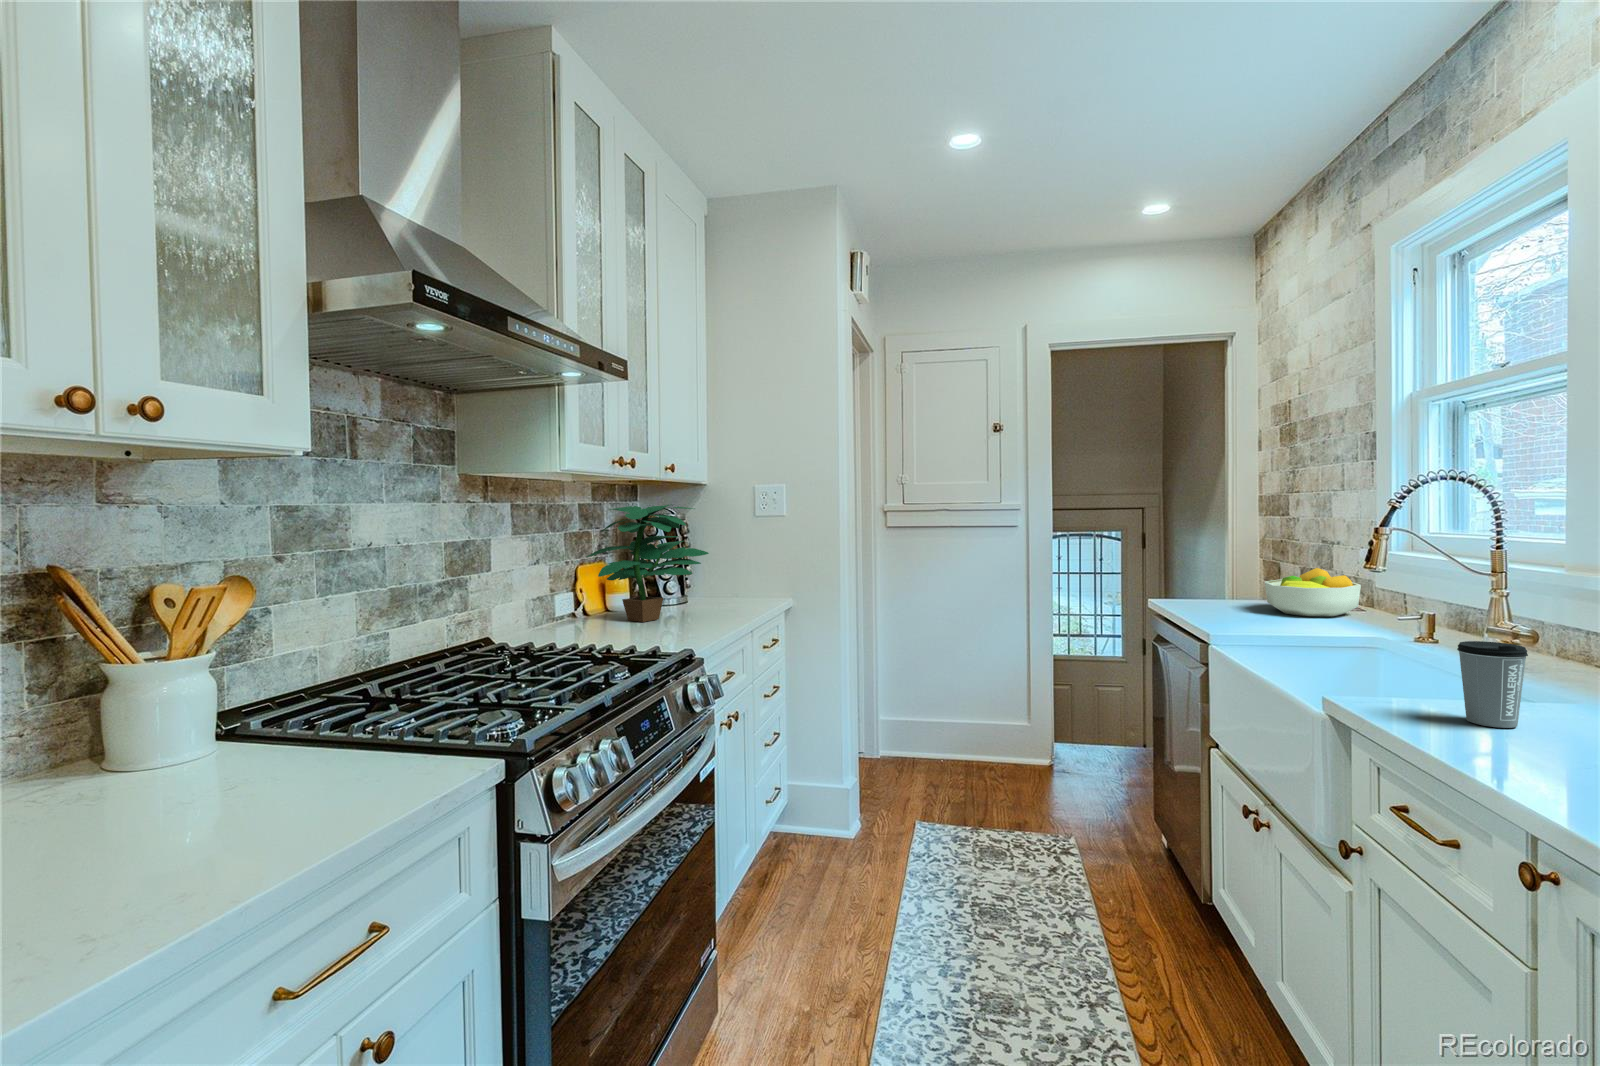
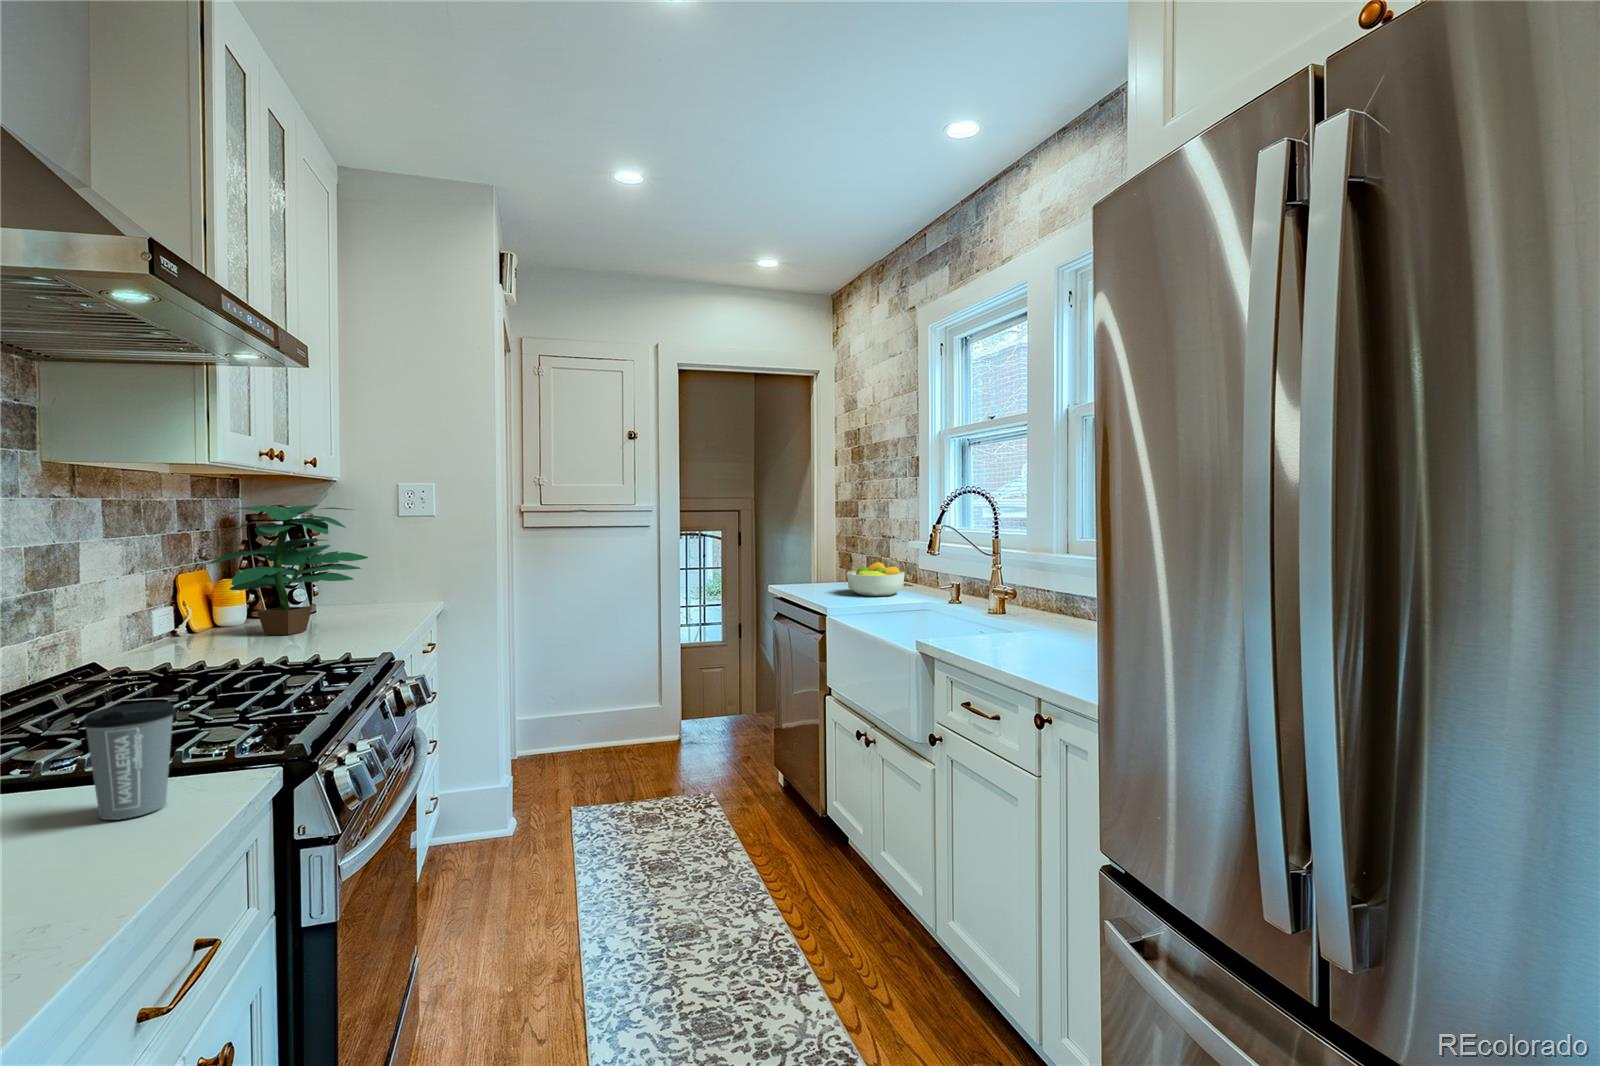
coffee cup: present [1457,641,1528,728] -> present [83,702,175,820]

